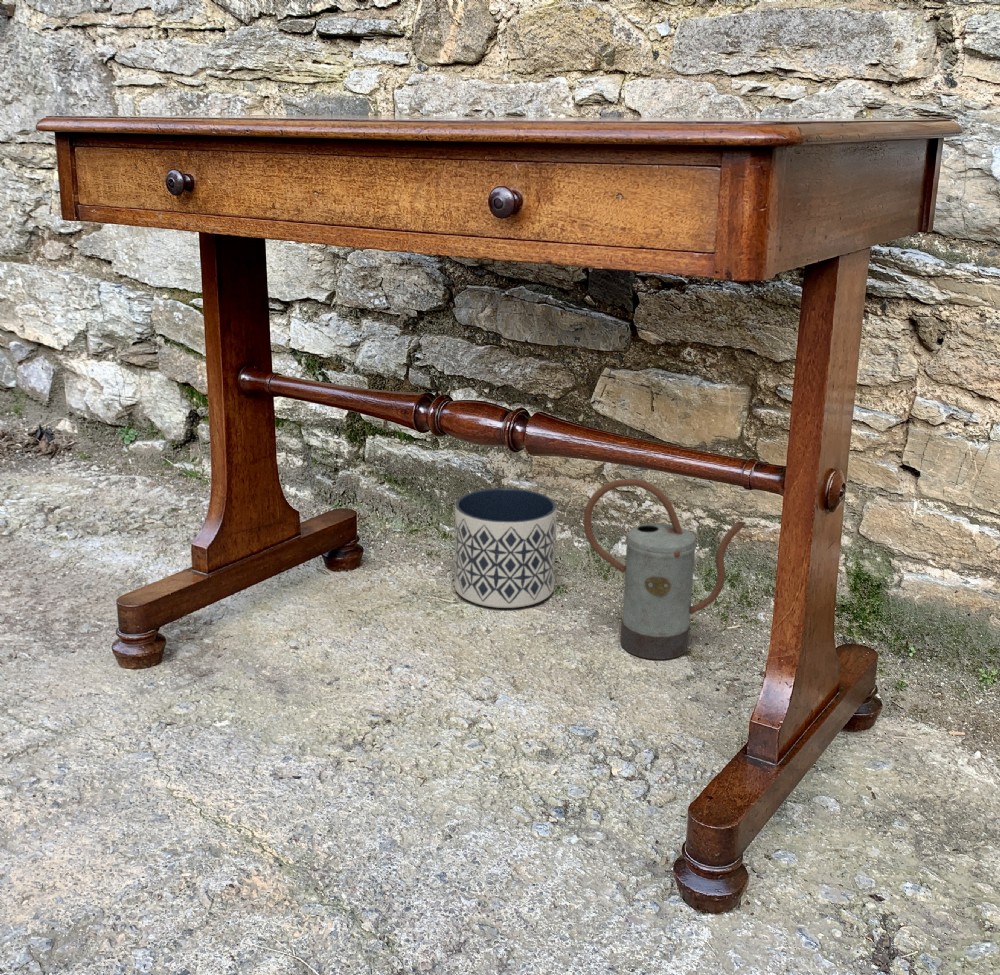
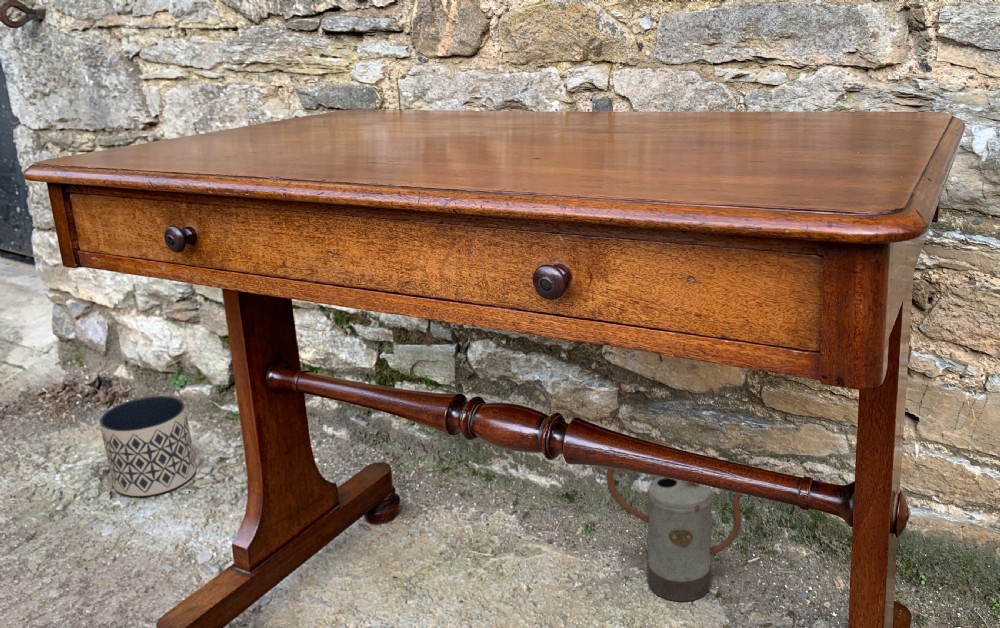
planter: present [454,488,557,608] -> present [100,396,196,496]

